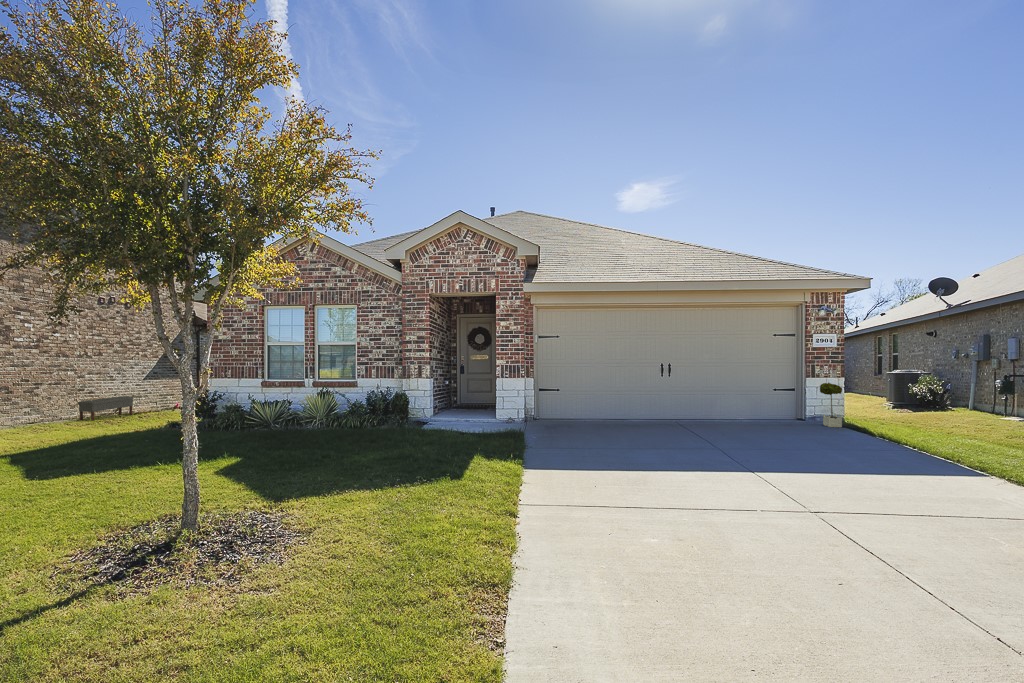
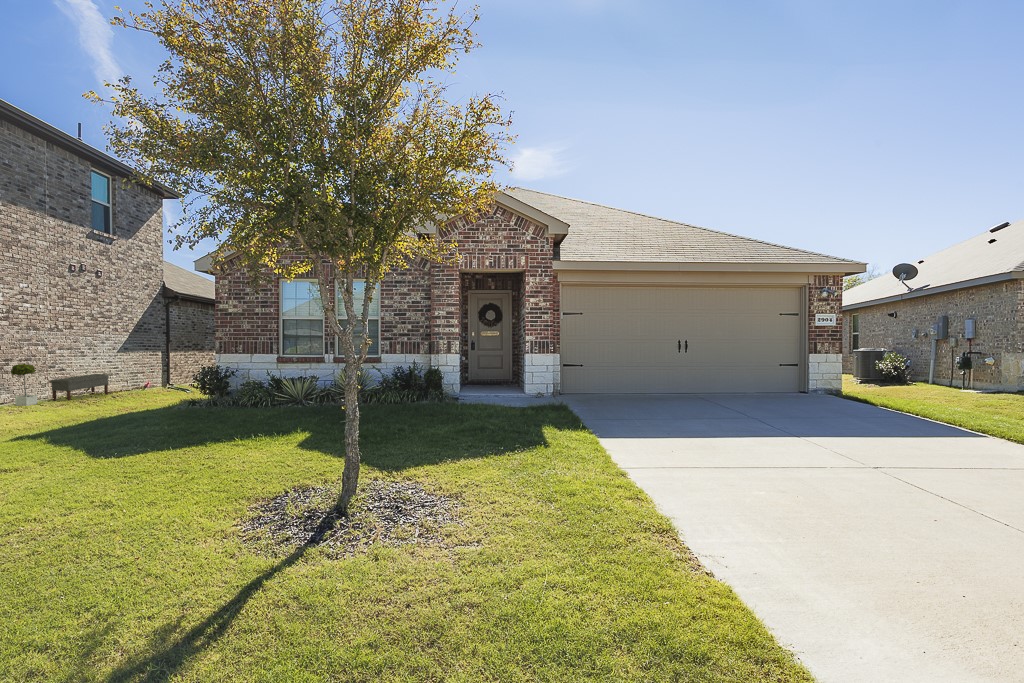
potted tree: present [820,383,842,427] -> present [11,363,37,406]

